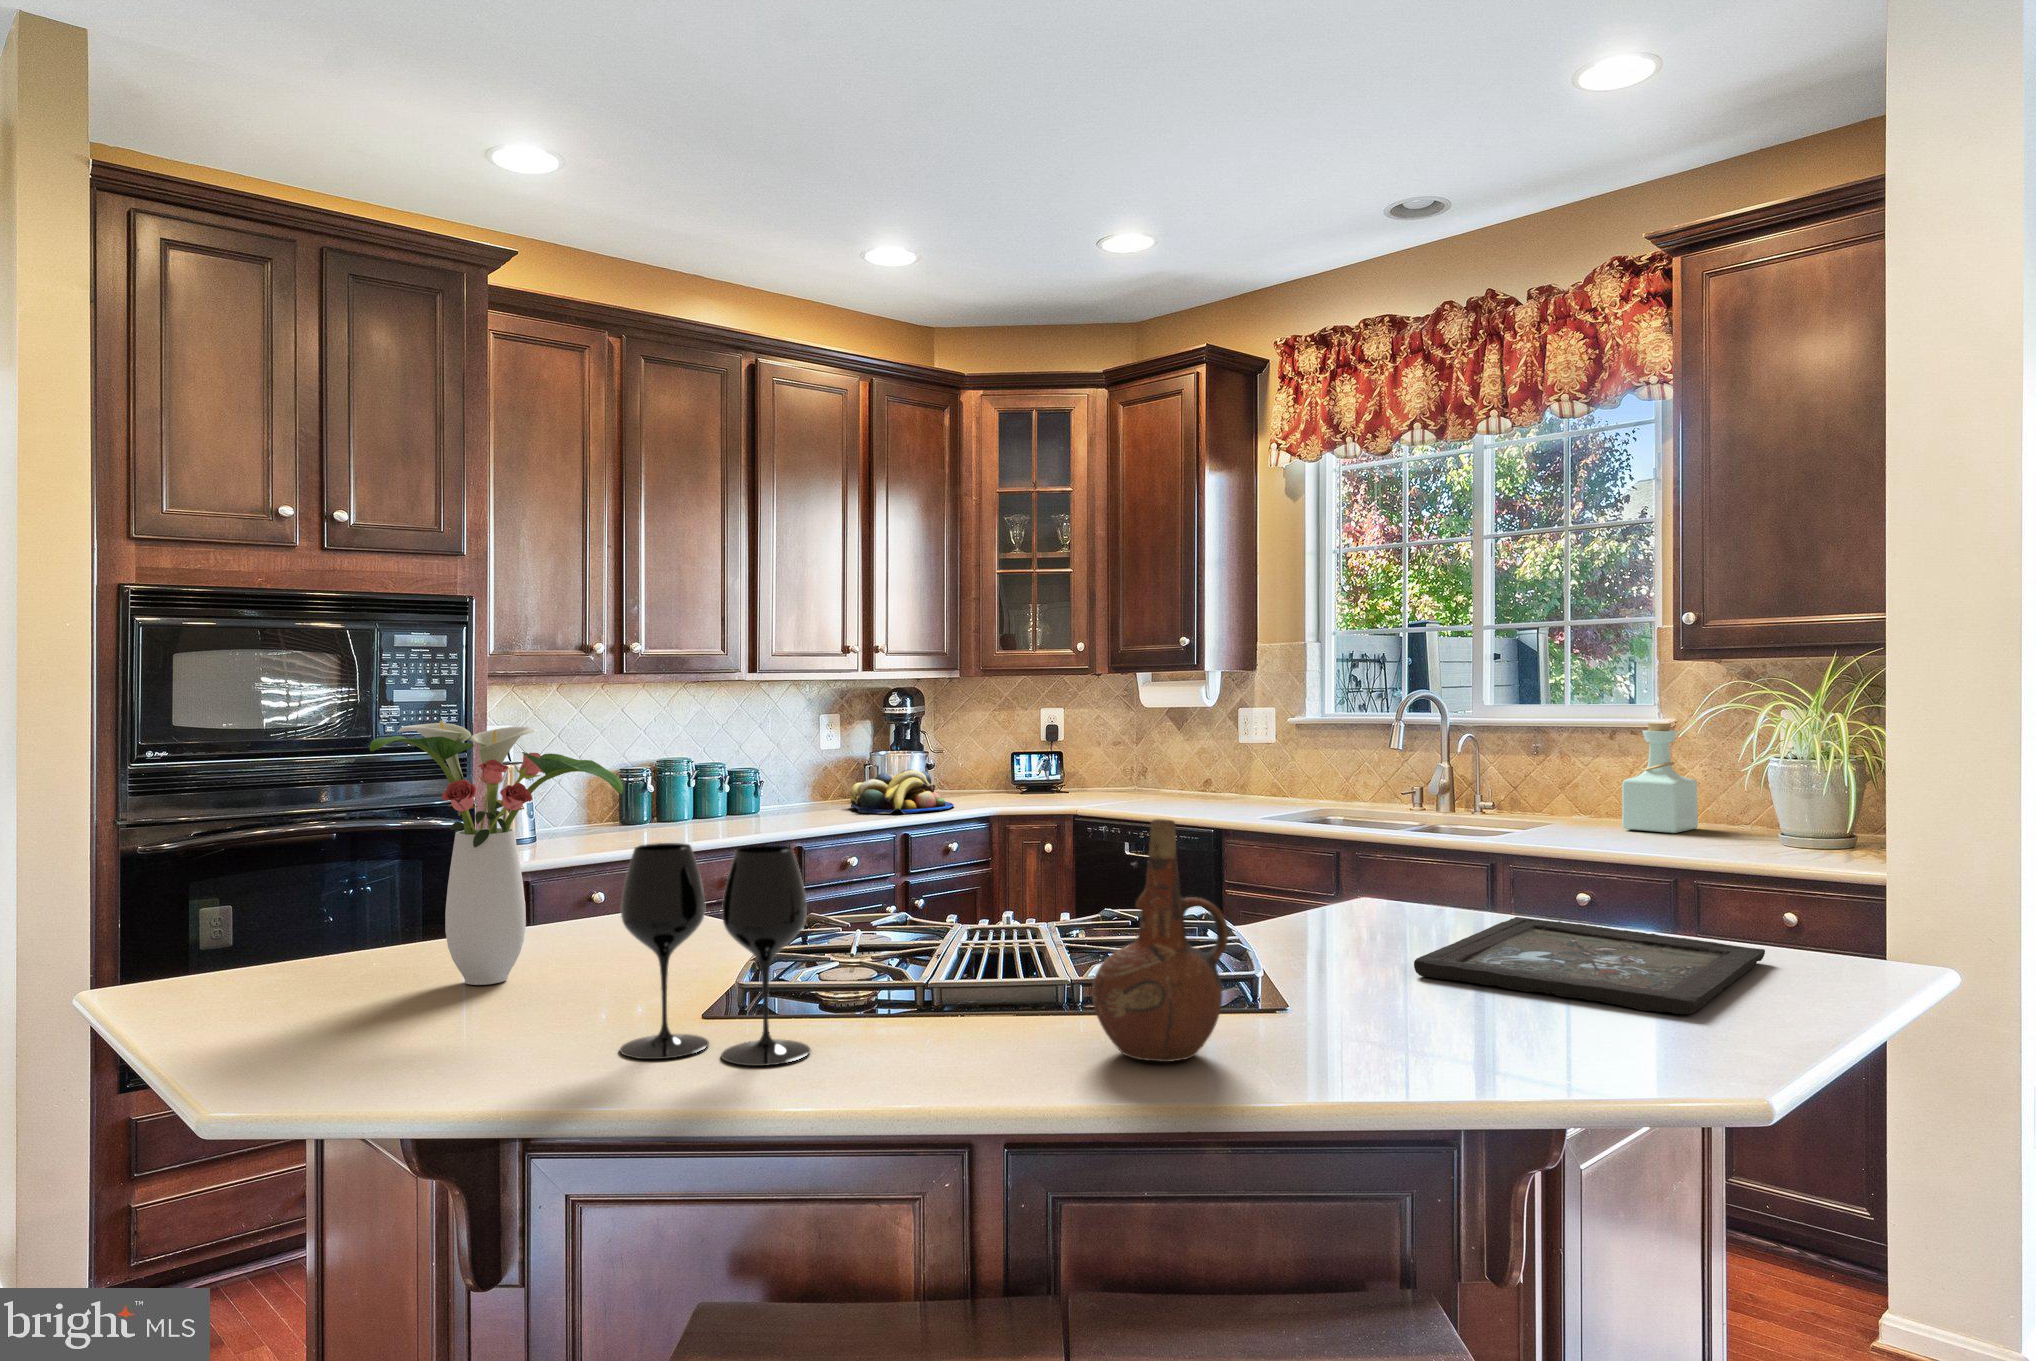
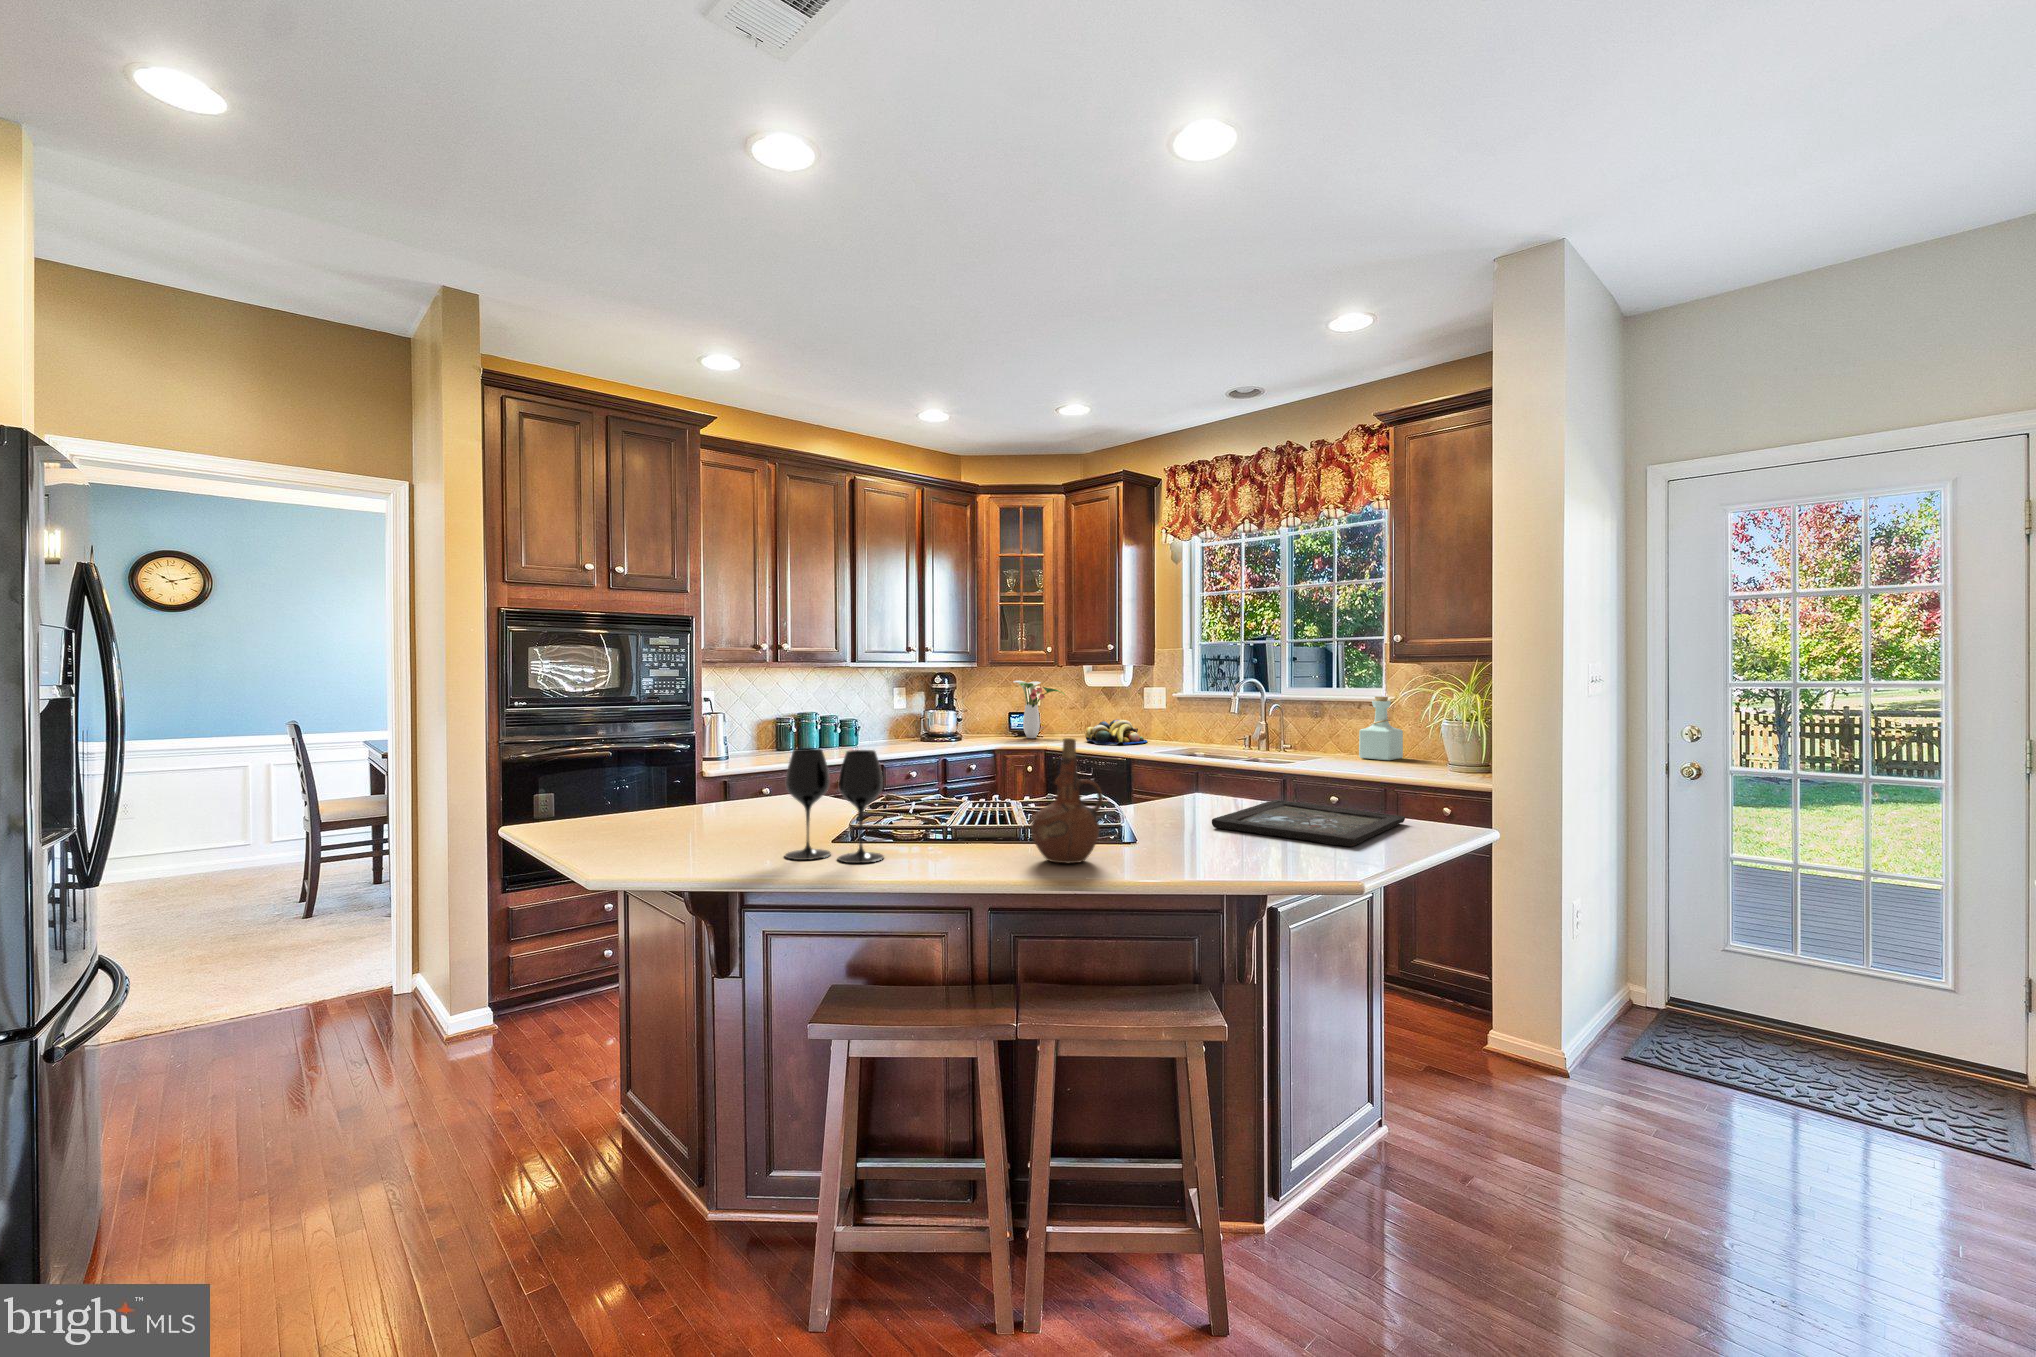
flower arrangement: present [370,721,623,985] -> present [1014,681,1065,738]
fruit bowl: present [850,769,954,814] -> present [1085,719,1147,745]

